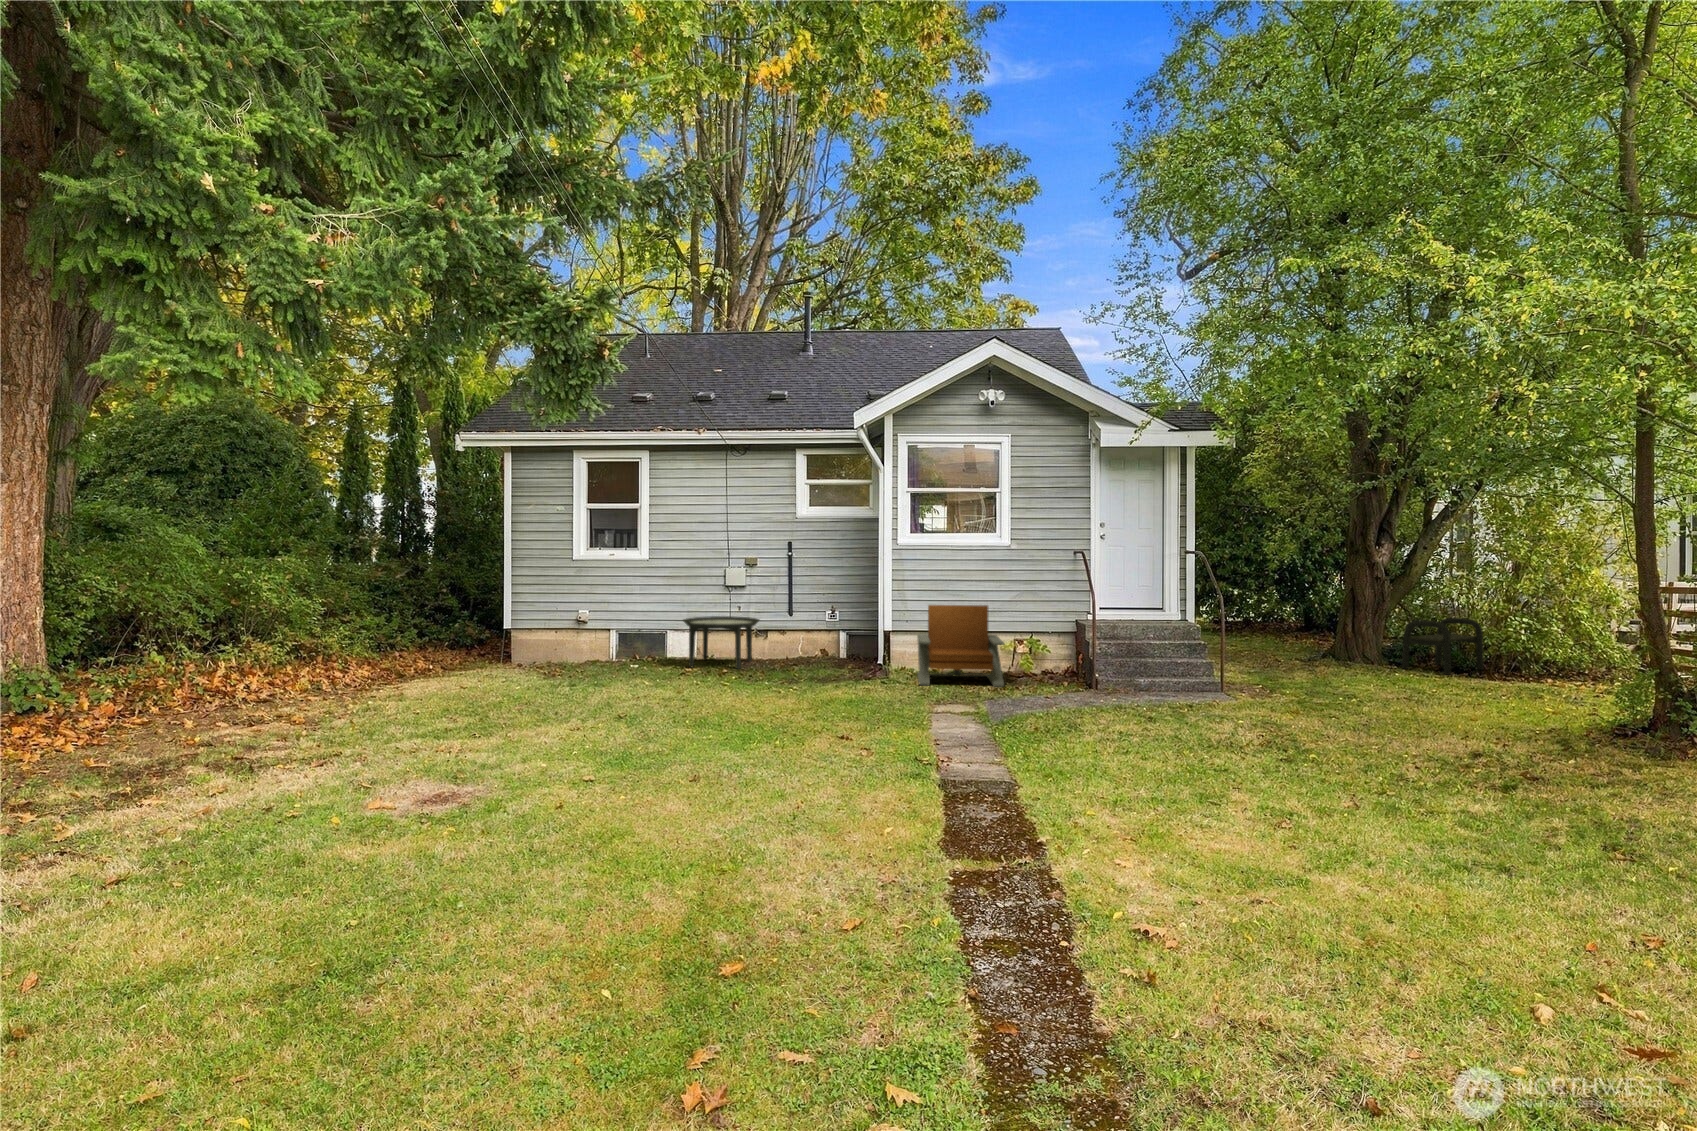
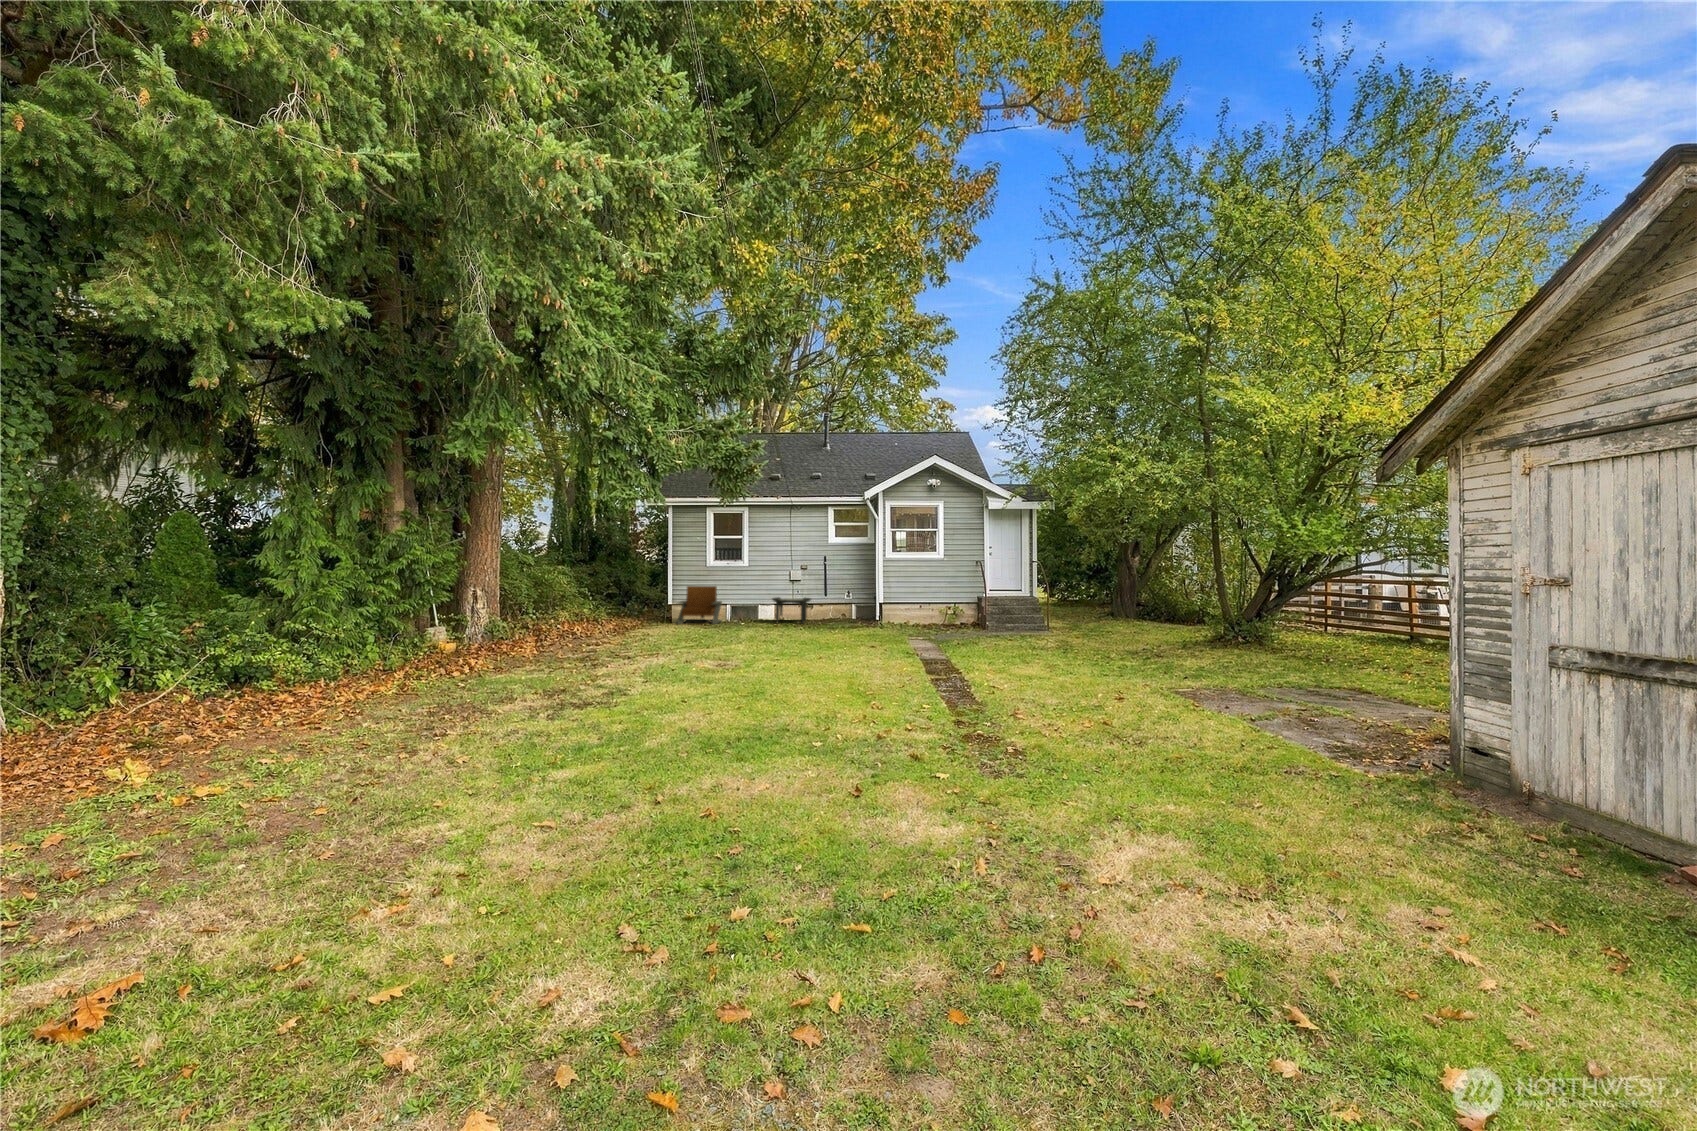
lounge chair: present [917,605,1004,687] -> present [677,586,722,624]
bench: present [1402,618,1484,675] -> none [1144,596,1184,624]

